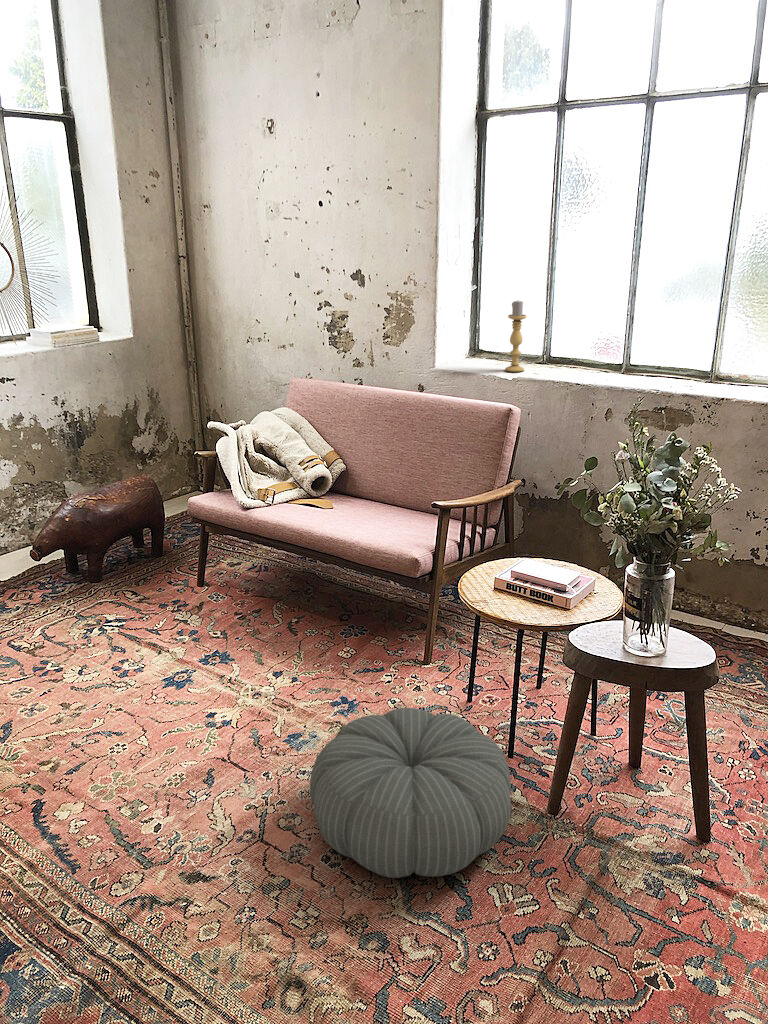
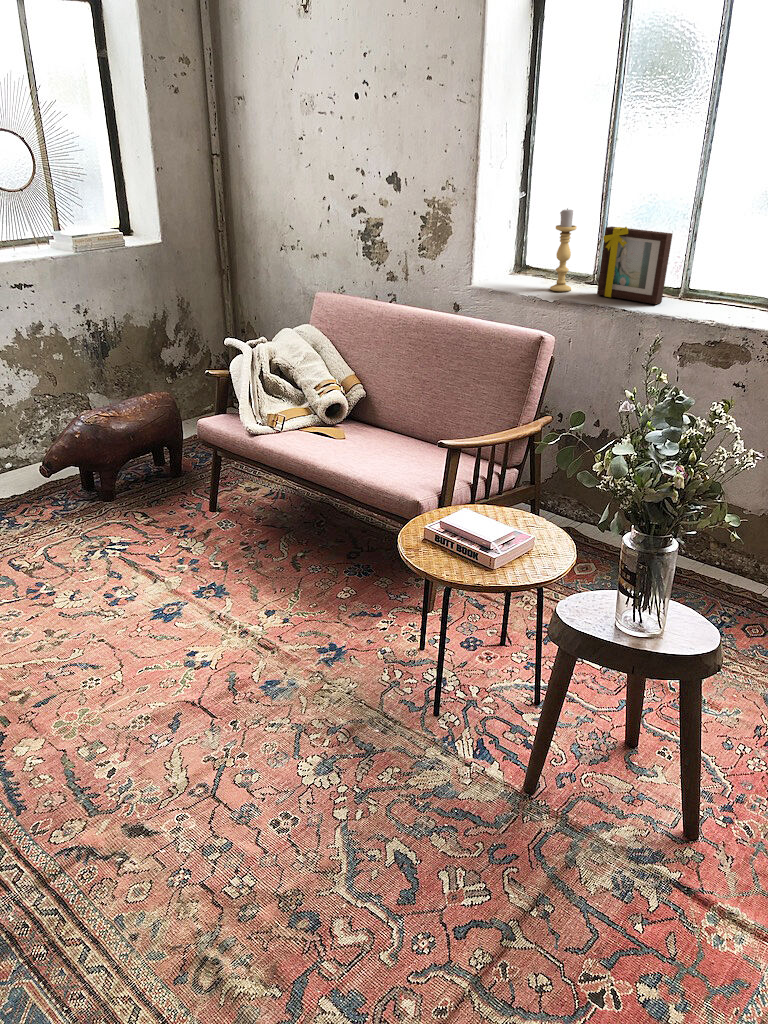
picture frame: none [548,314,612,380] -> present [597,227,673,304]
pouf: present [310,708,511,878] -> none [265,668,481,854]

